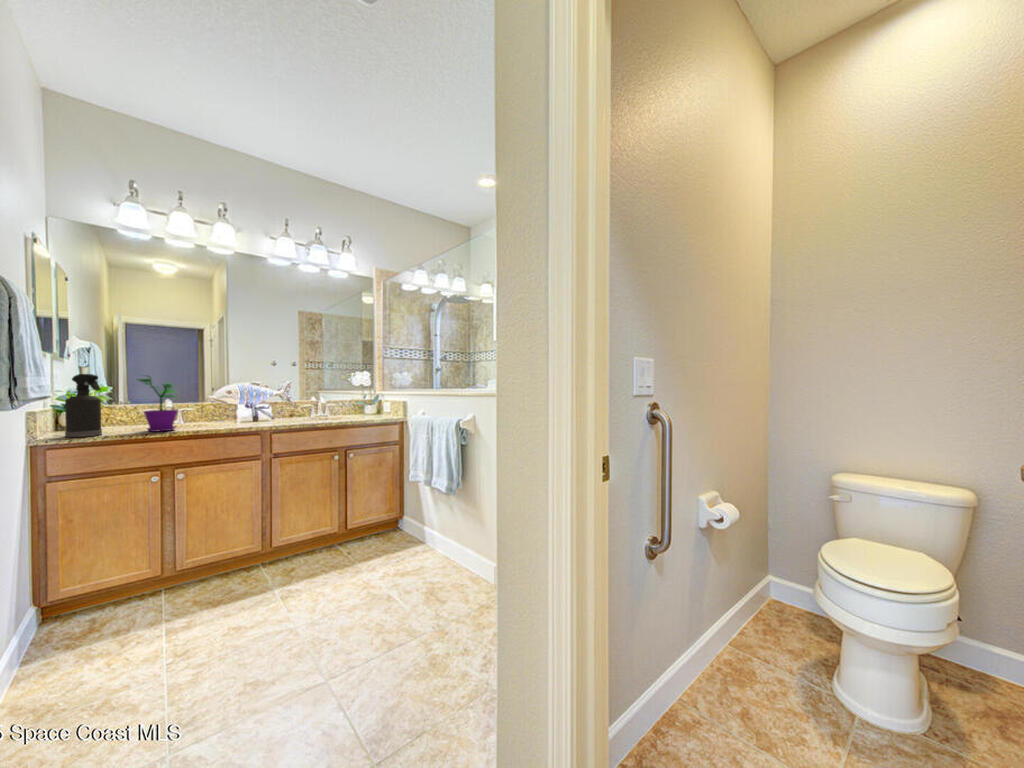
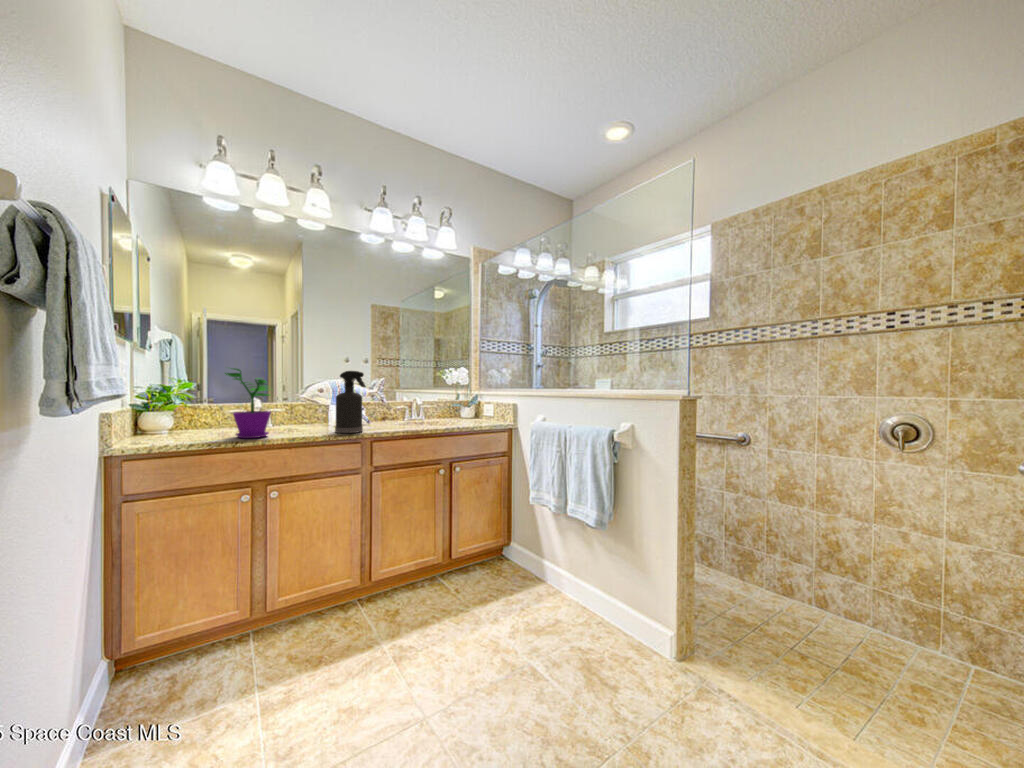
spray bottle: present [65,374,102,437] -> present [335,371,366,433]

